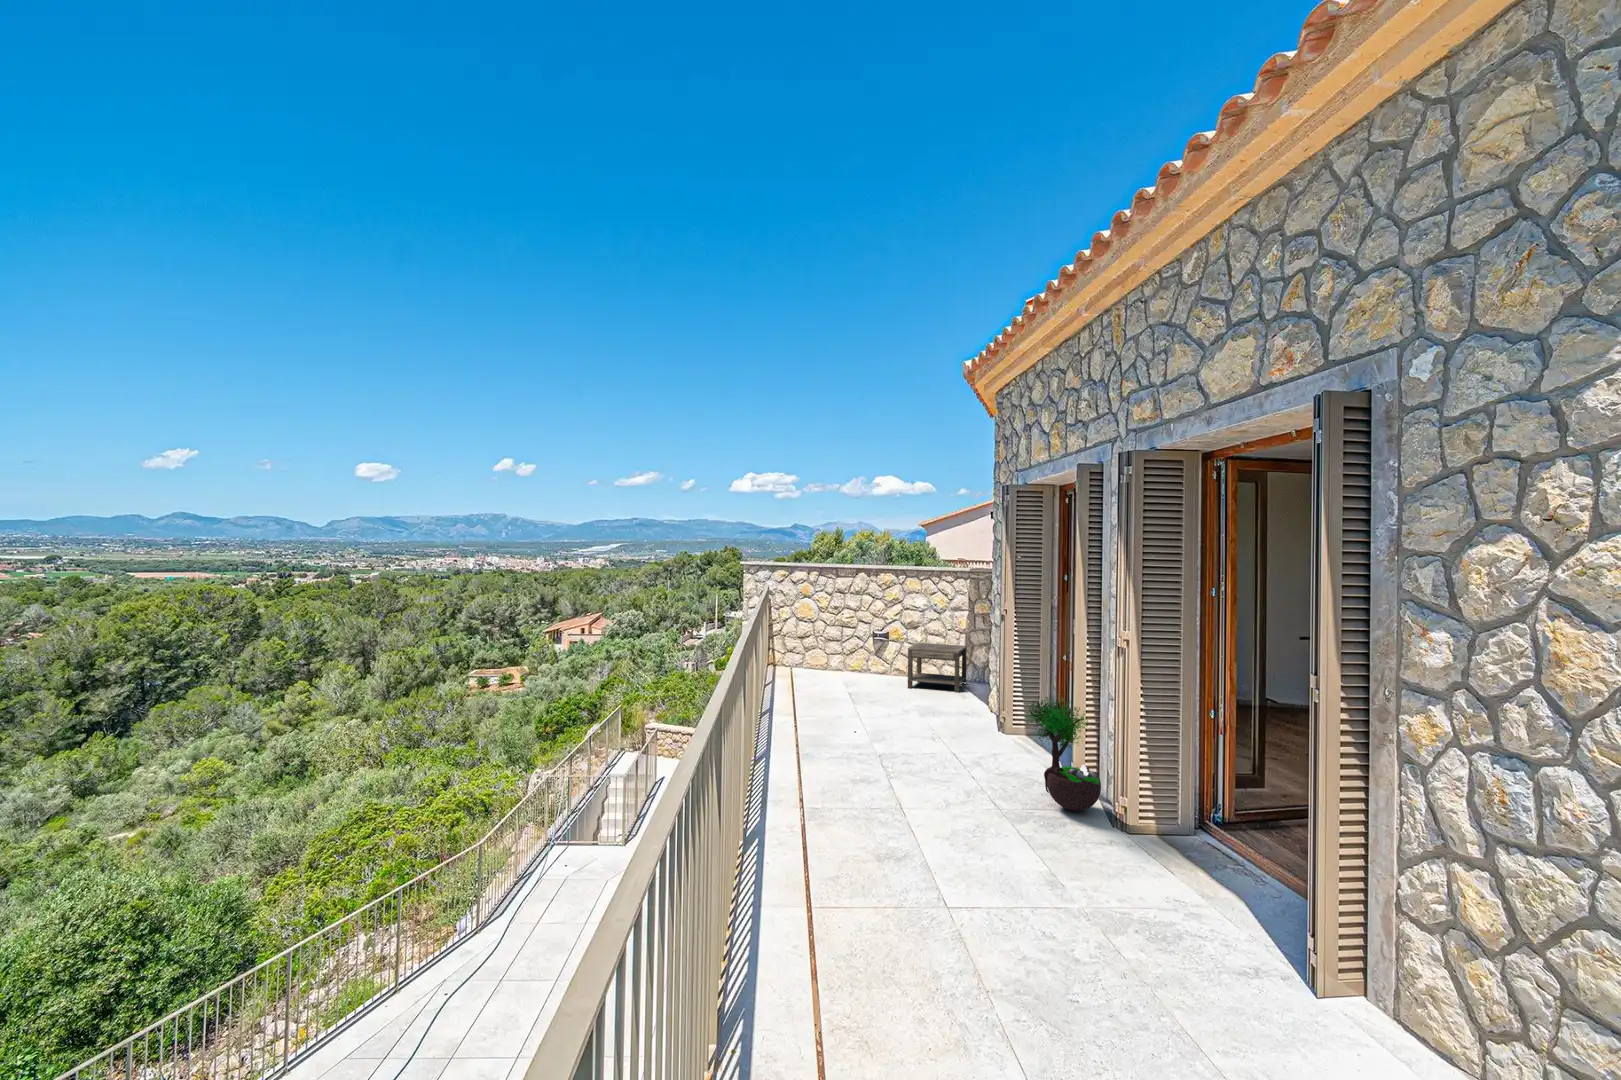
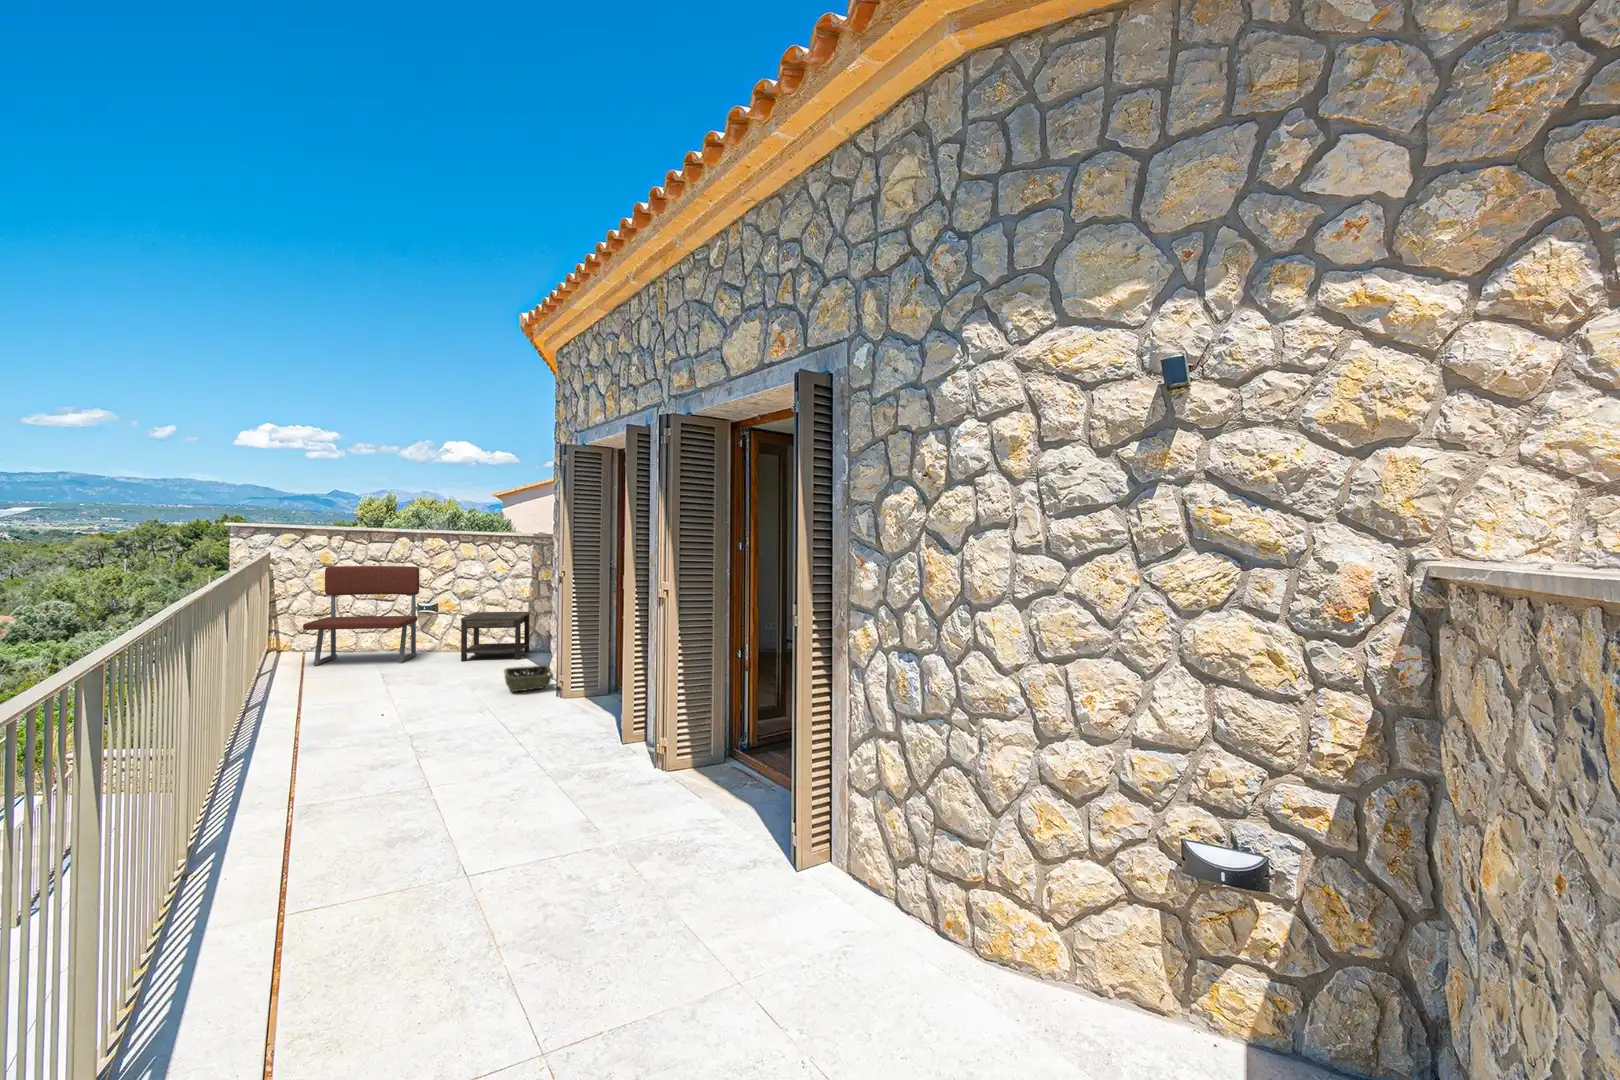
bench: none [792,596,873,684] -> present [303,566,419,666]
potted tree: present [1025,688,1101,811] -> none [572,642,643,756]
woven basket: none [949,701,995,725] -> present [504,666,553,692]

